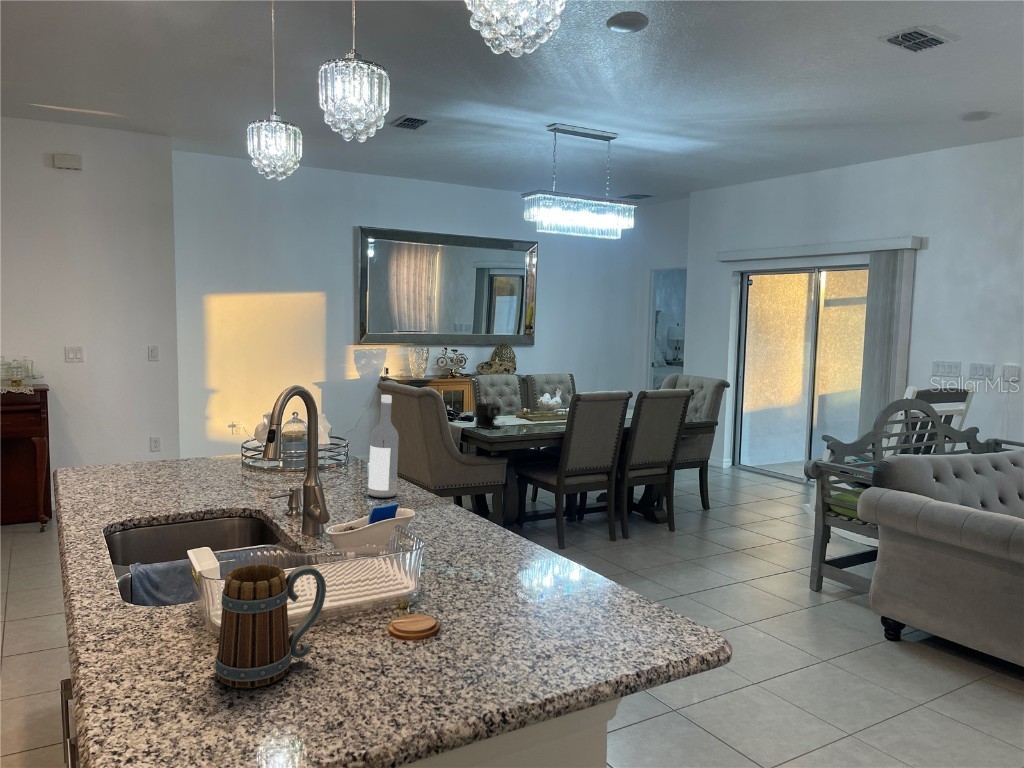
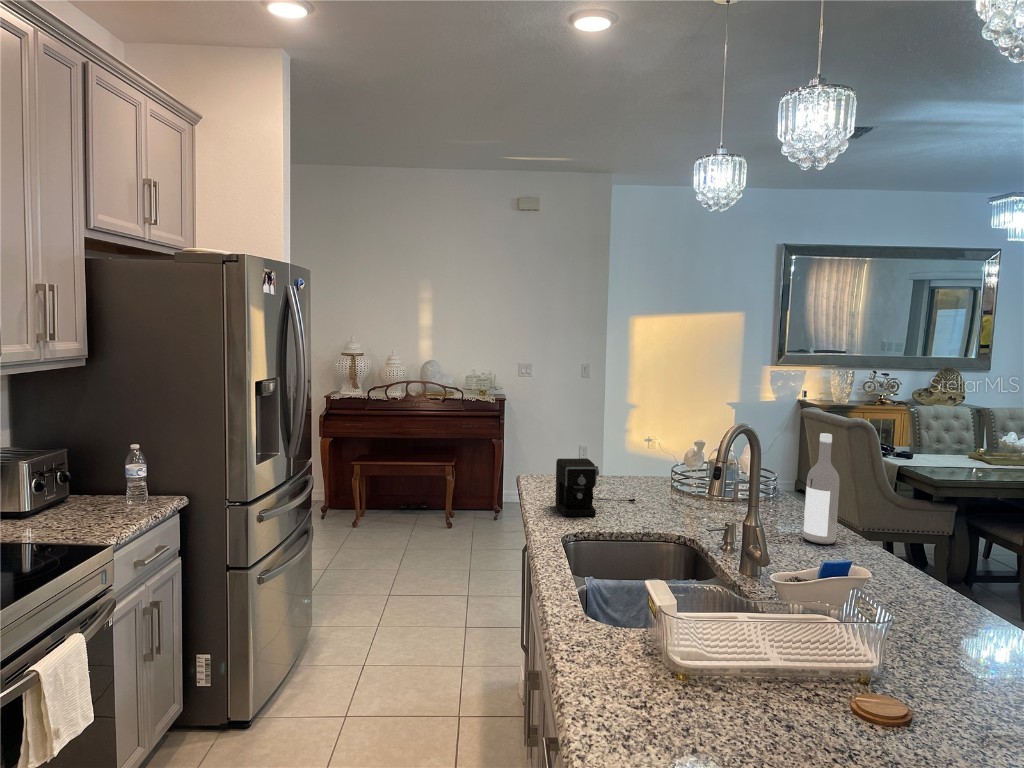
coffee maker: present [475,403,504,429] -> present [555,459,635,516]
mug: present [215,564,326,688] -> none [675,611,786,739]

